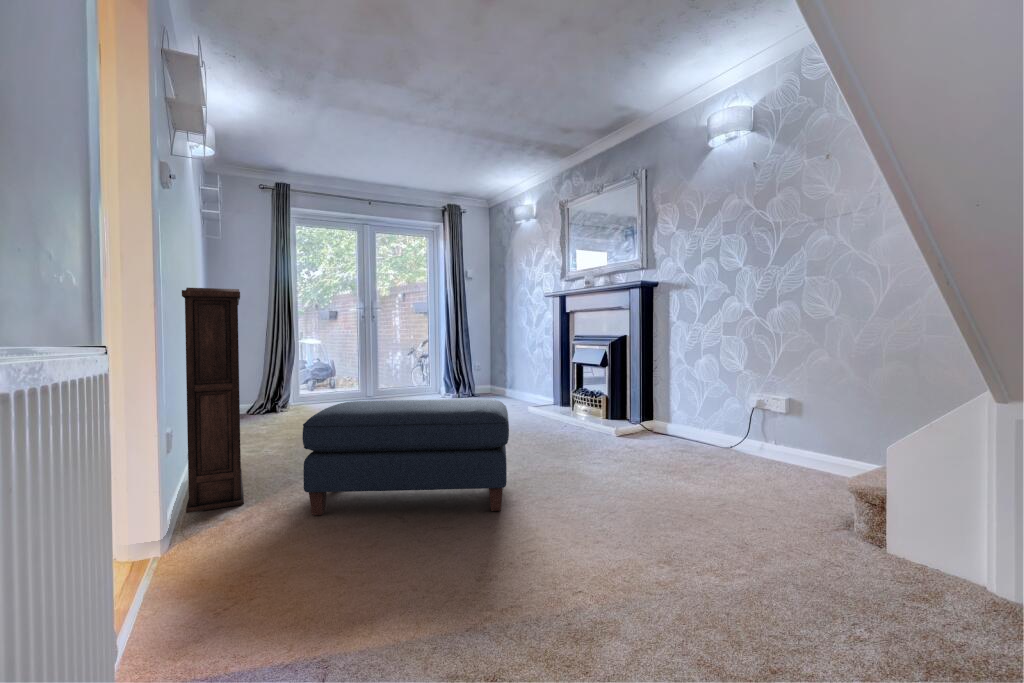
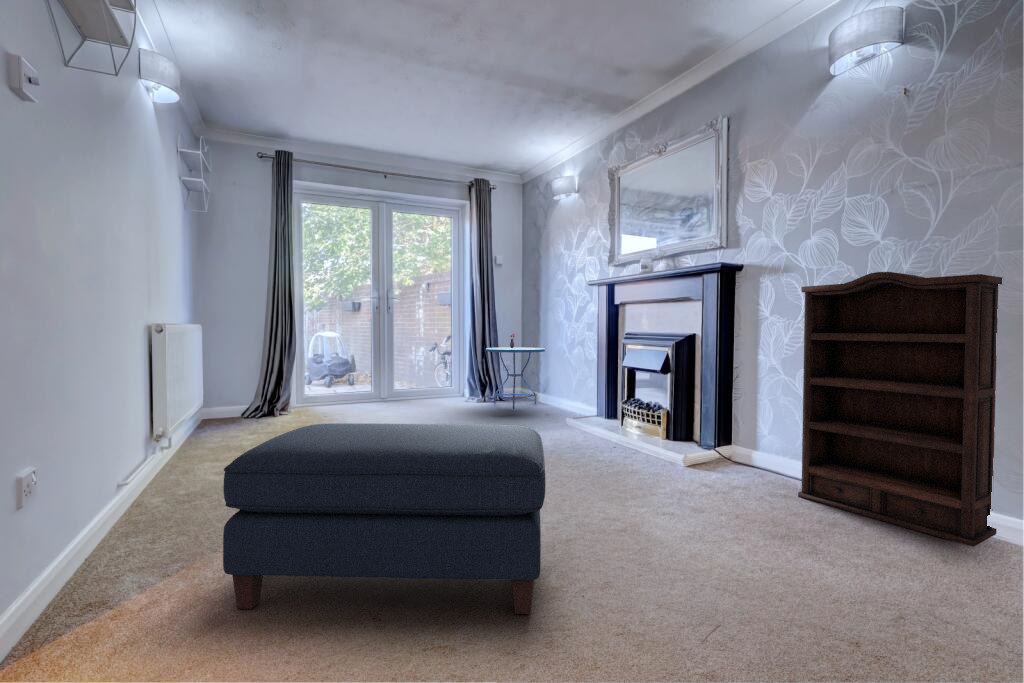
bookshelf: present [182,288,244,513] -> present [798,272,1003,547]
side table: none [459,338,510,402] -> present [486,334,545,409]

